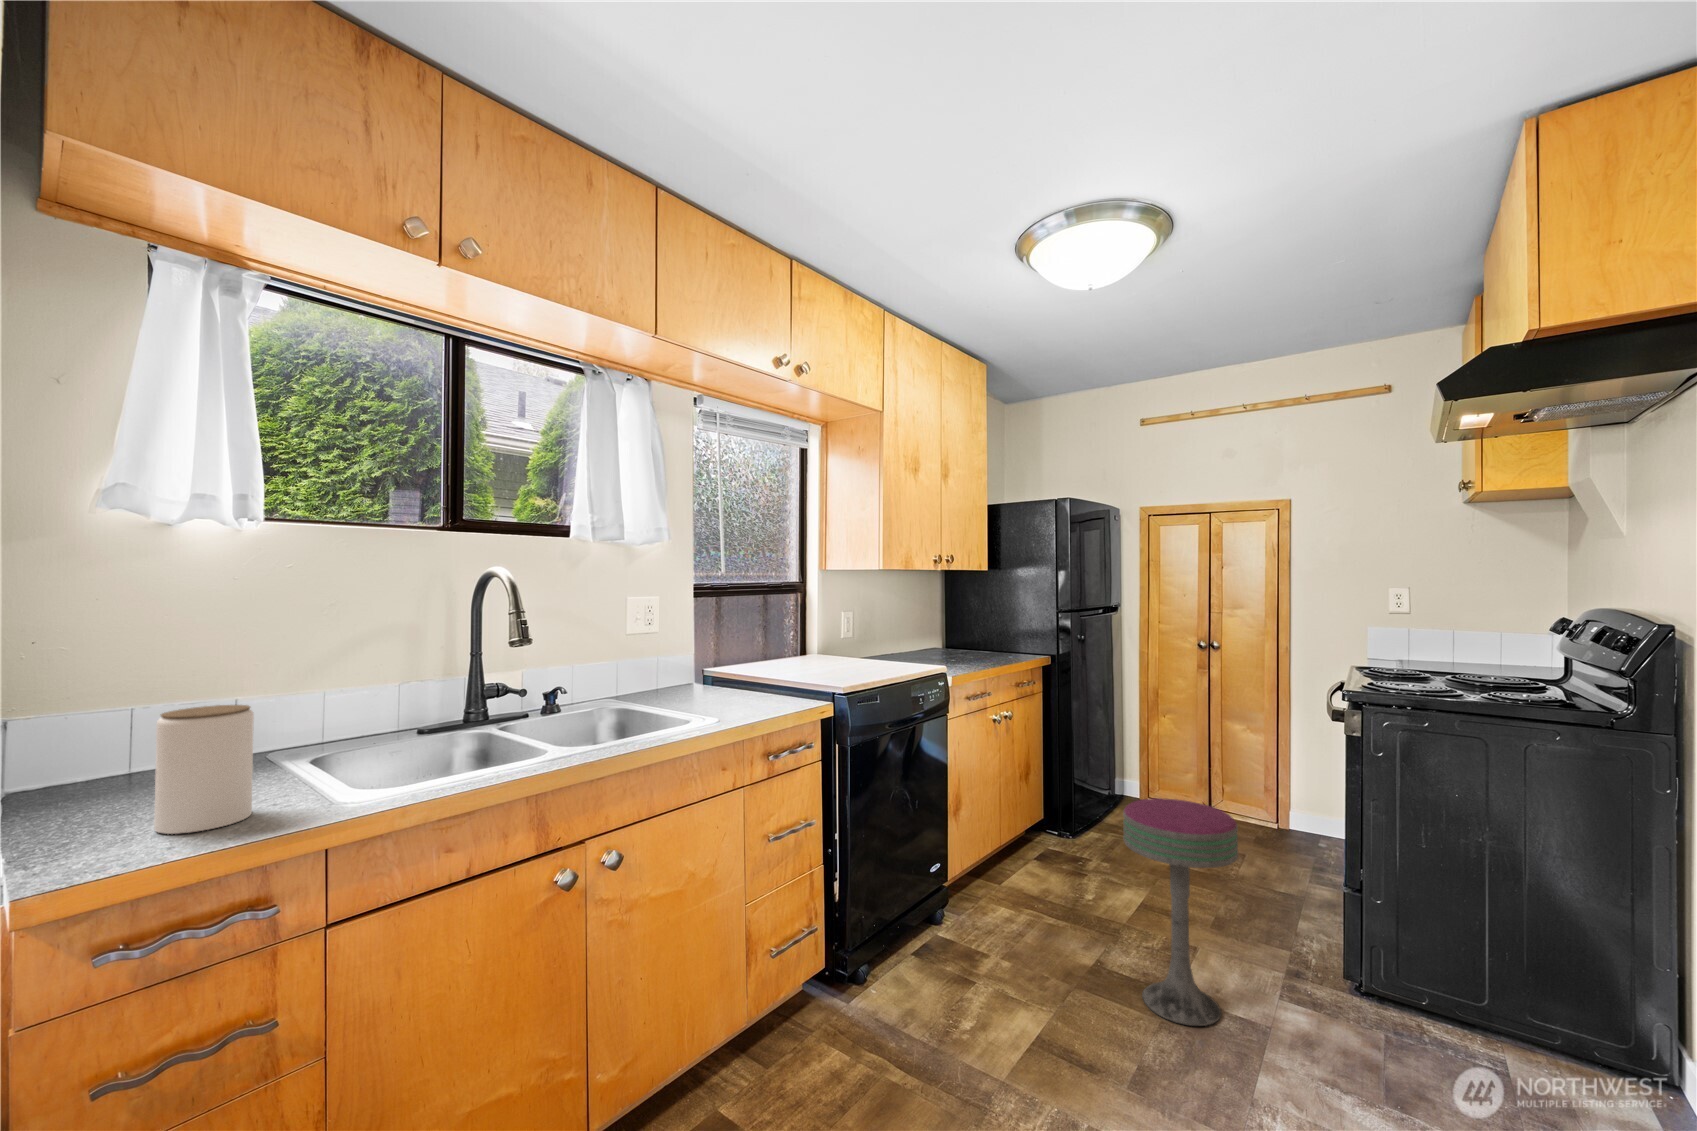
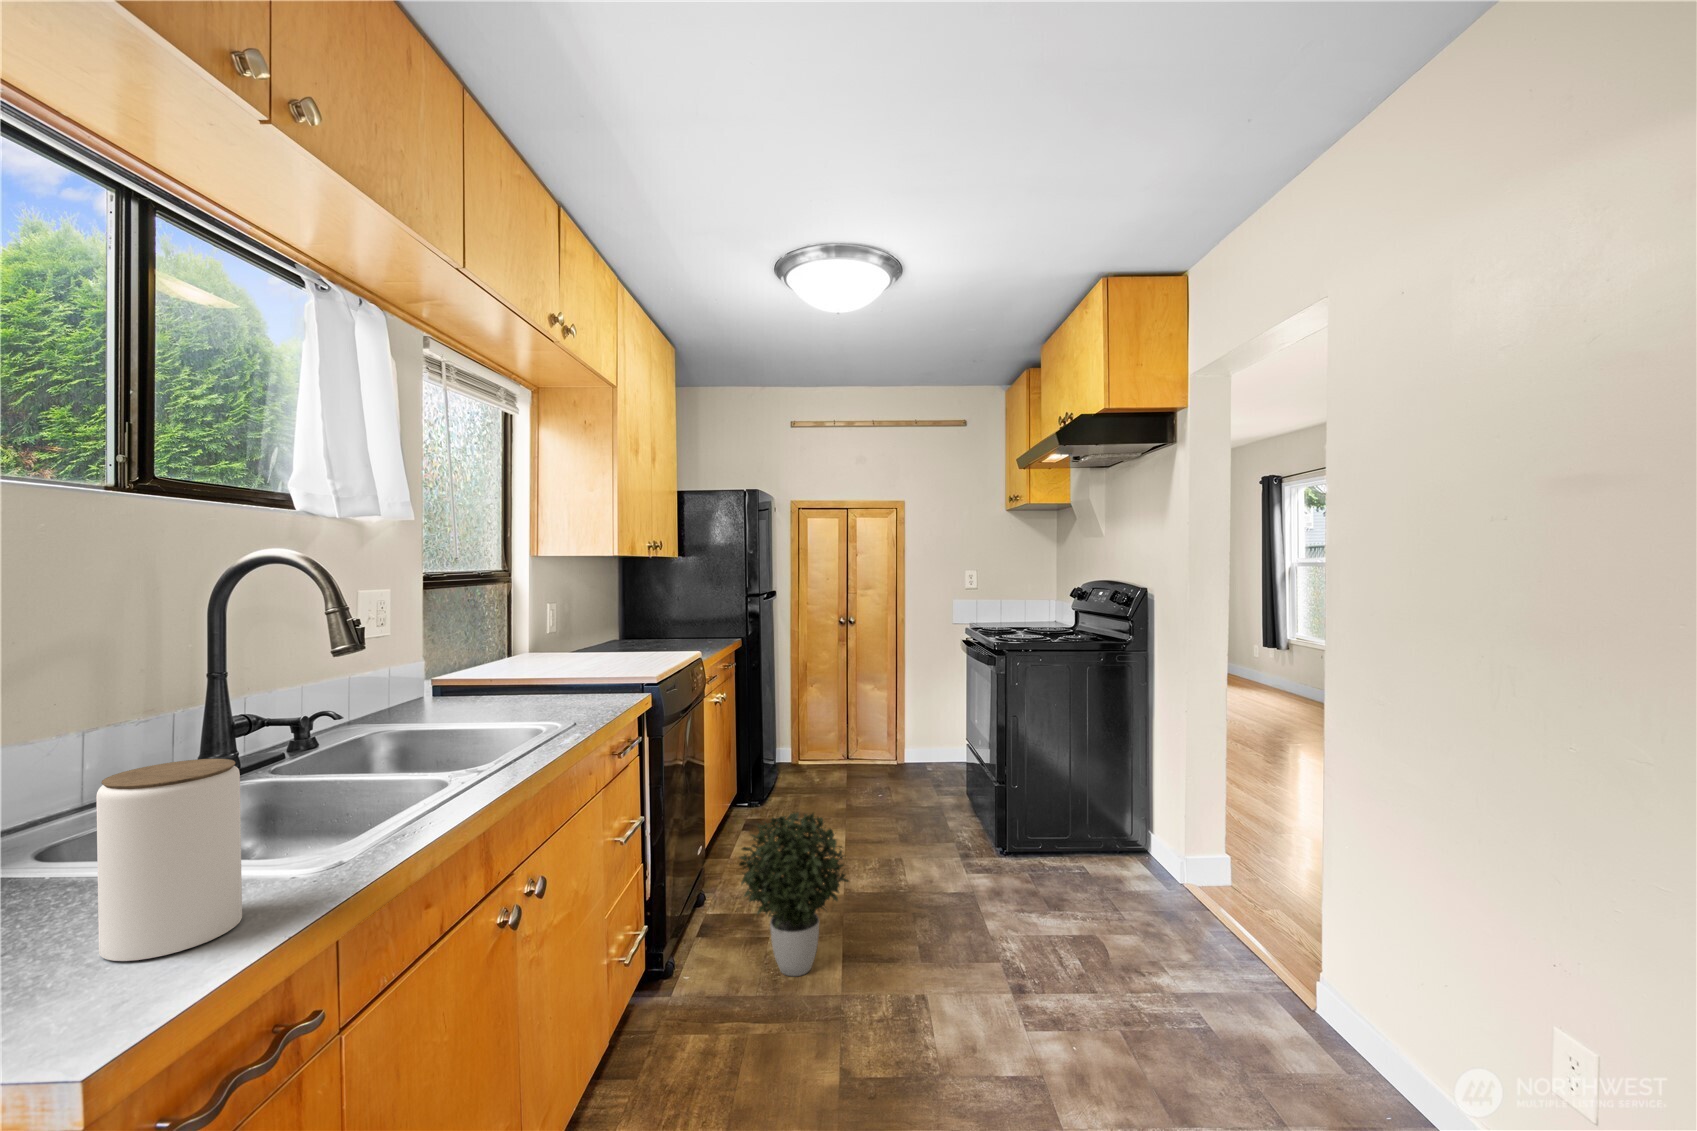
bar stool: present [1123,798,1238,1026] -> none [873,741,956,911]
potted plant: none [921,852,1041,1039] -> present [739,812,848,976]

